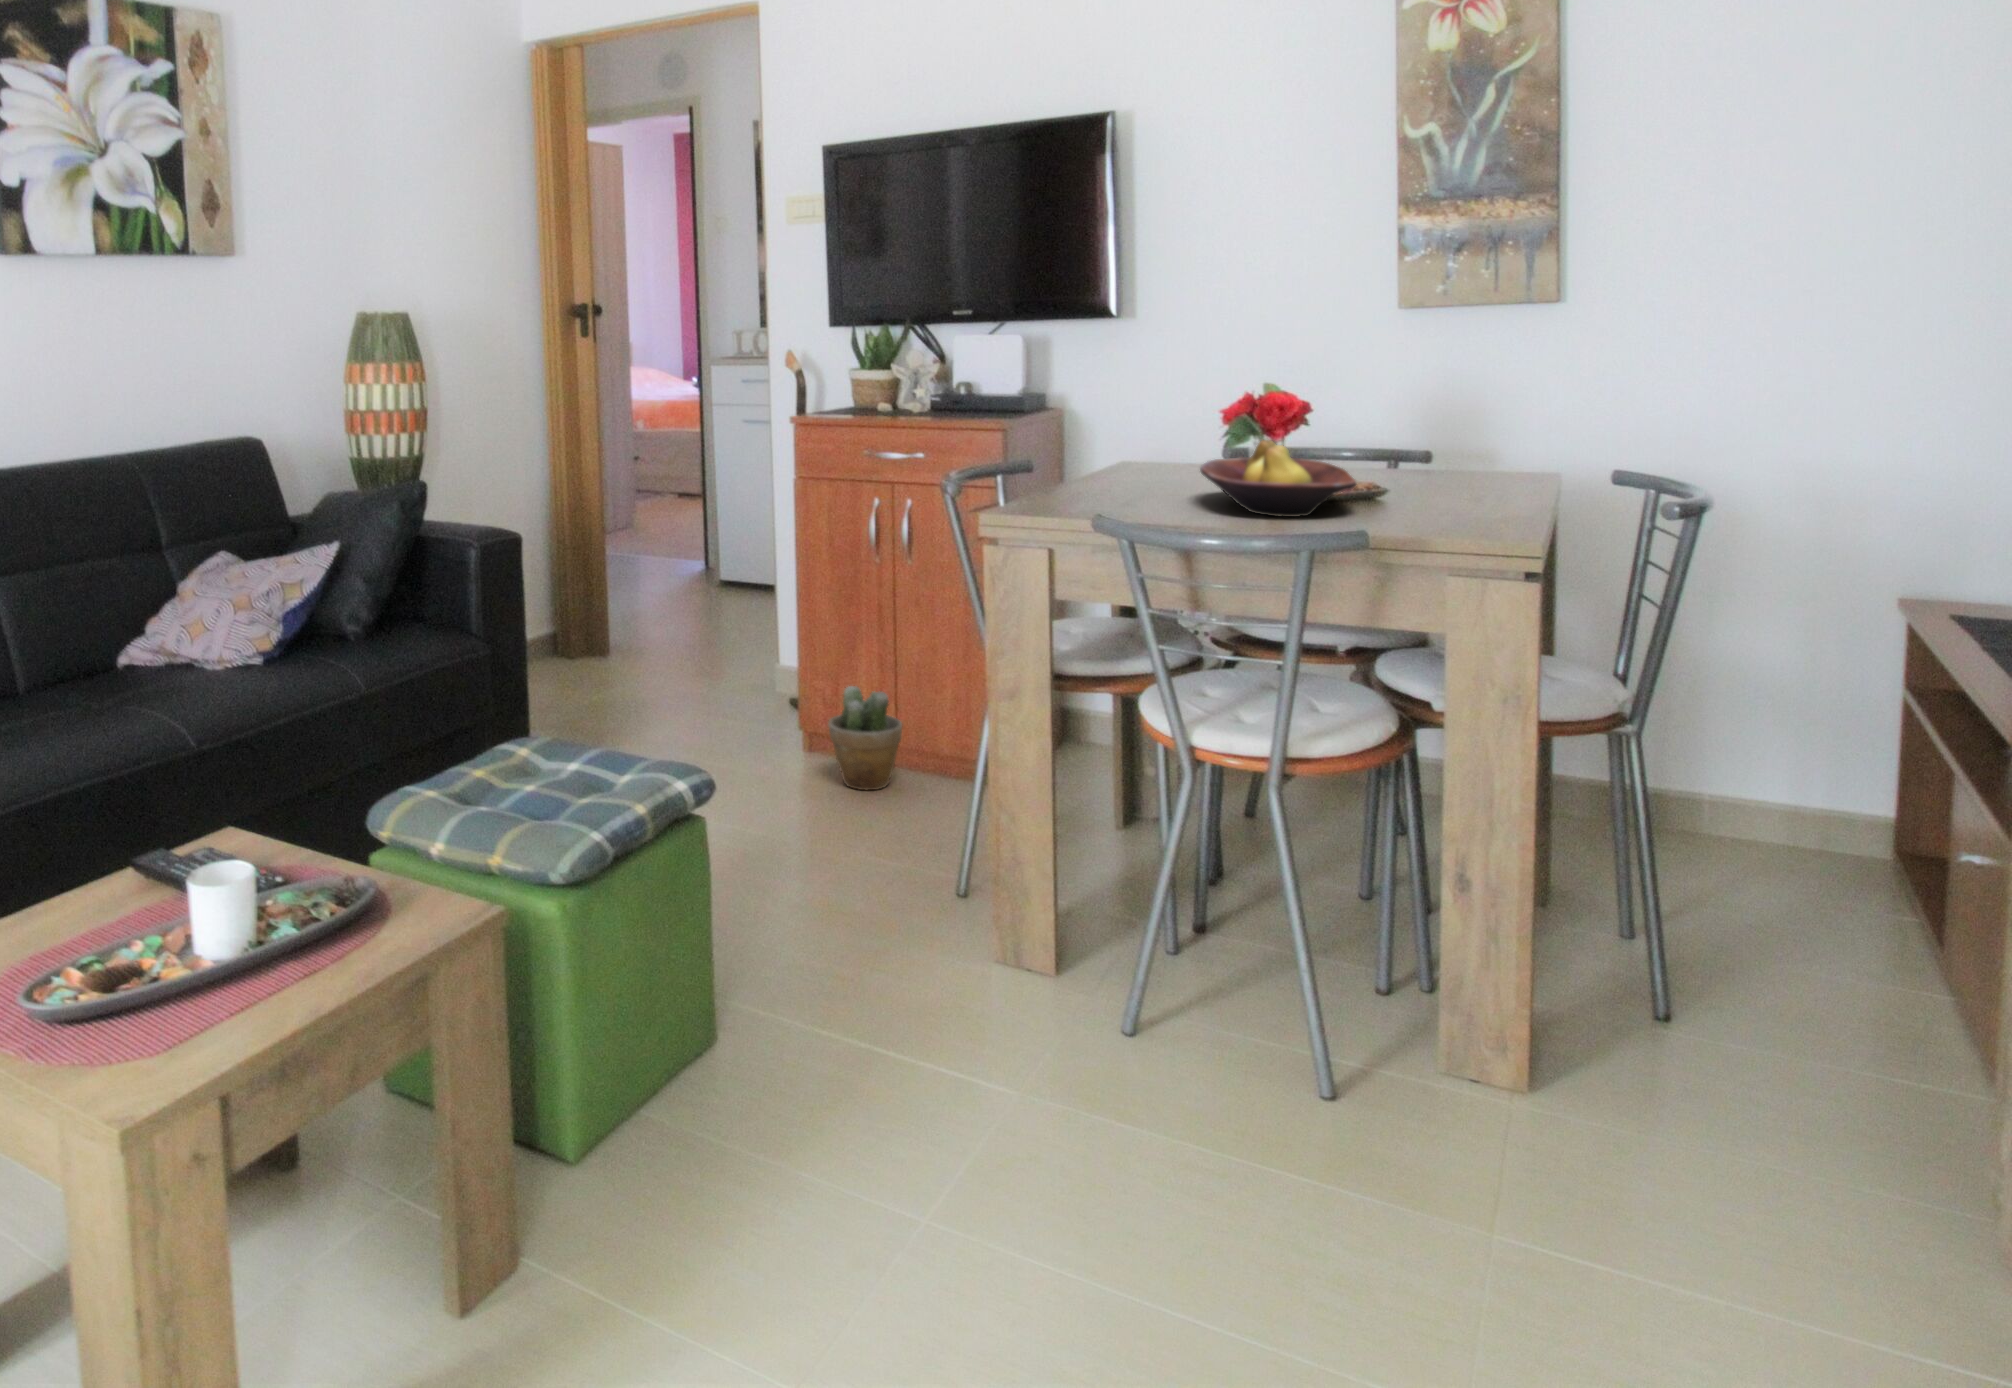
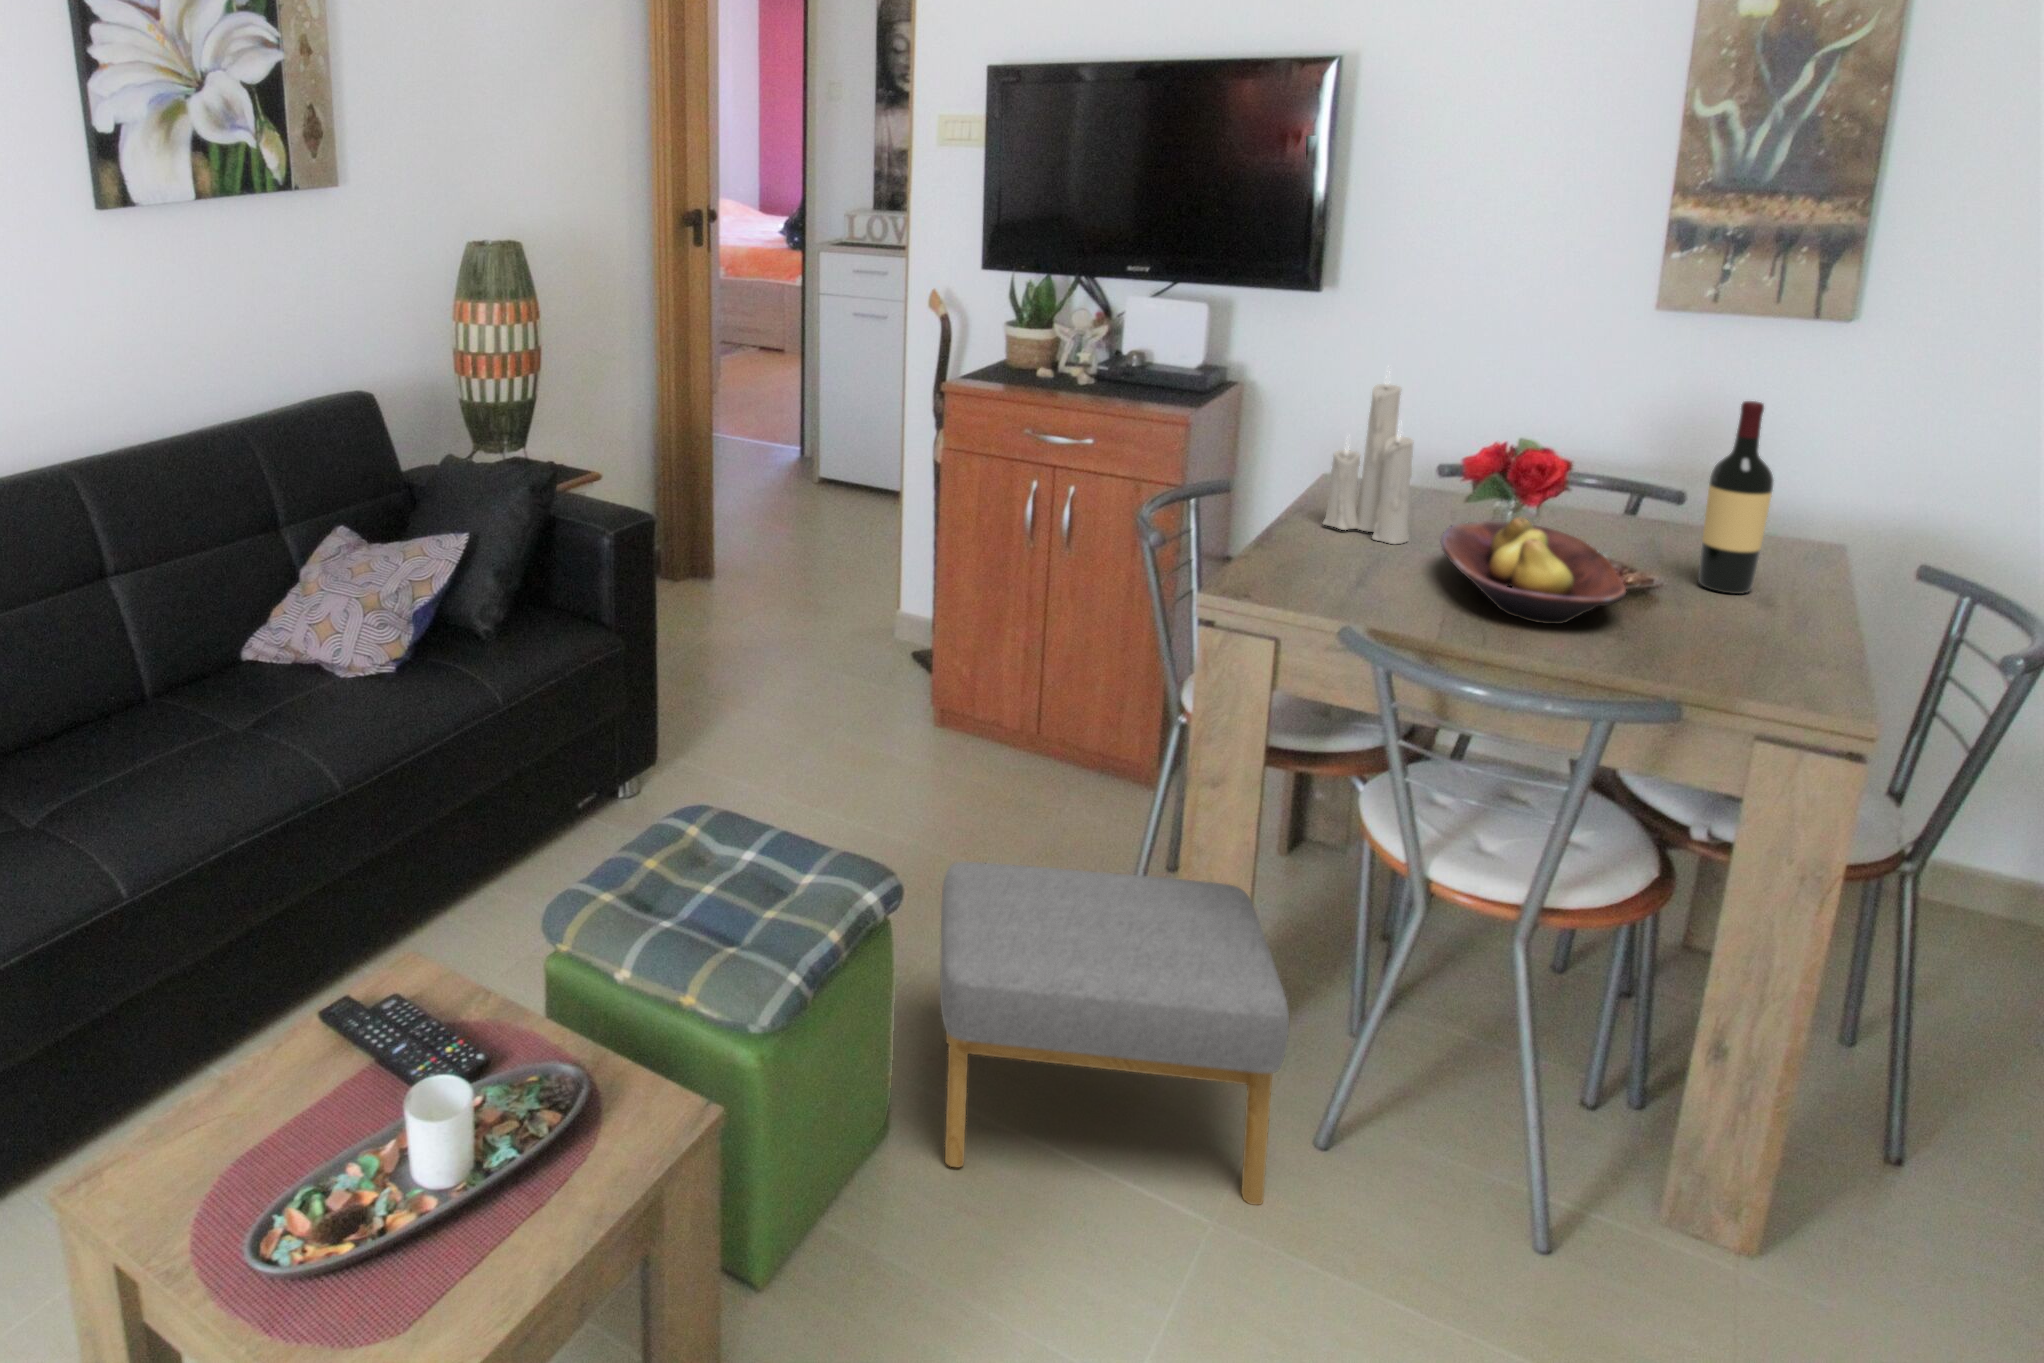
candle: none [1106,323,1181,489] -> present [1323,377,1413,544]
wine bottle: none [1428,324,1481,498] -> present [1698,401,1773,594]
potted plant: present [828,686,902,790] -> none [980,679,1060,790]
footstool: none [759,790,1083,1085] -> present [940,862,1289,1205]

